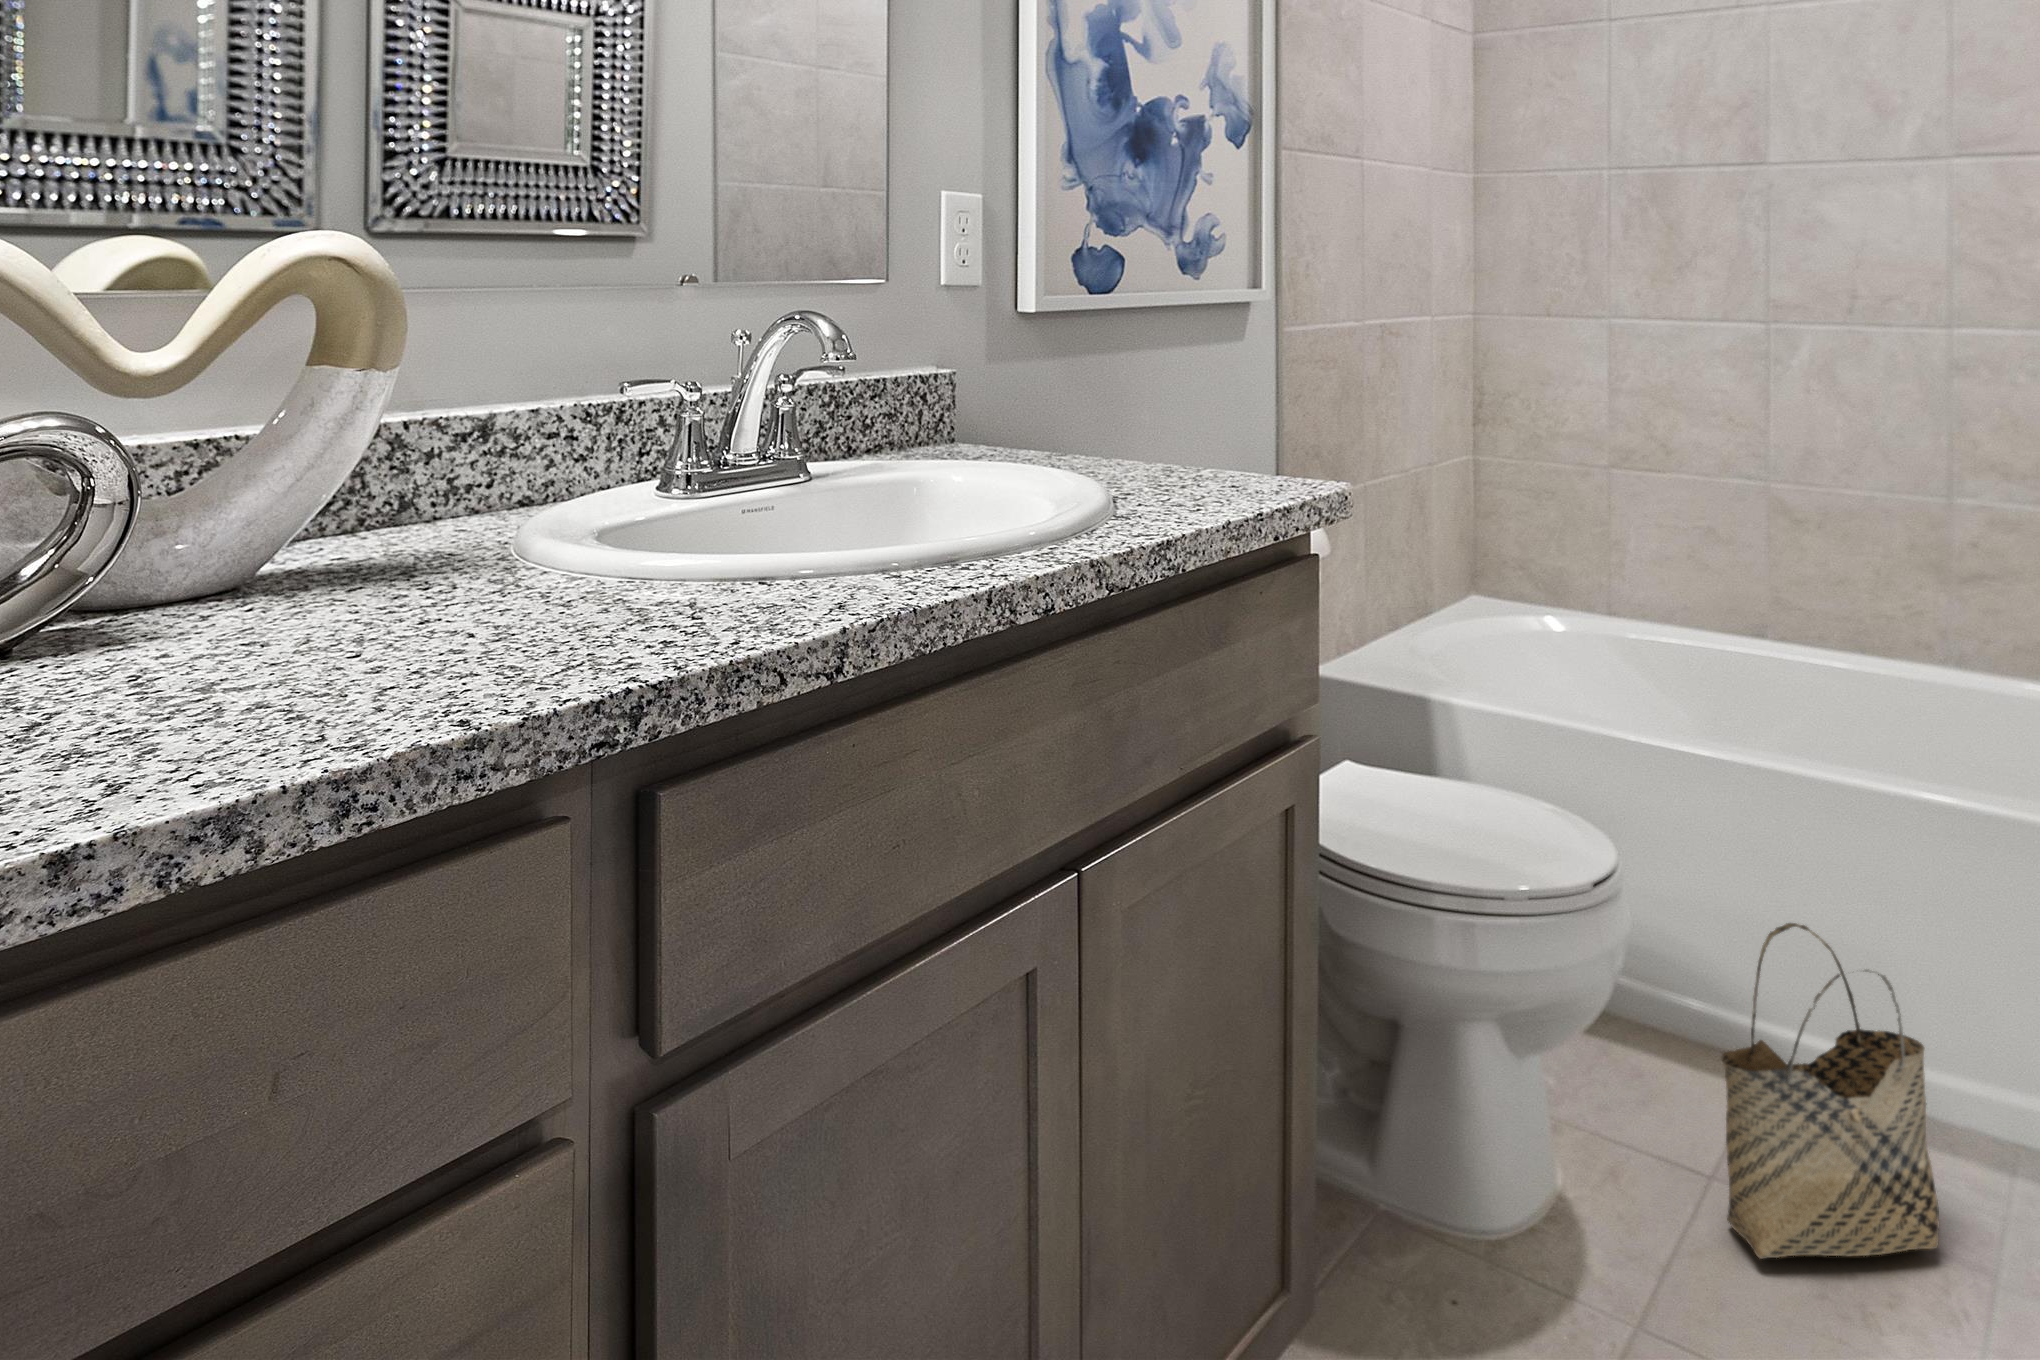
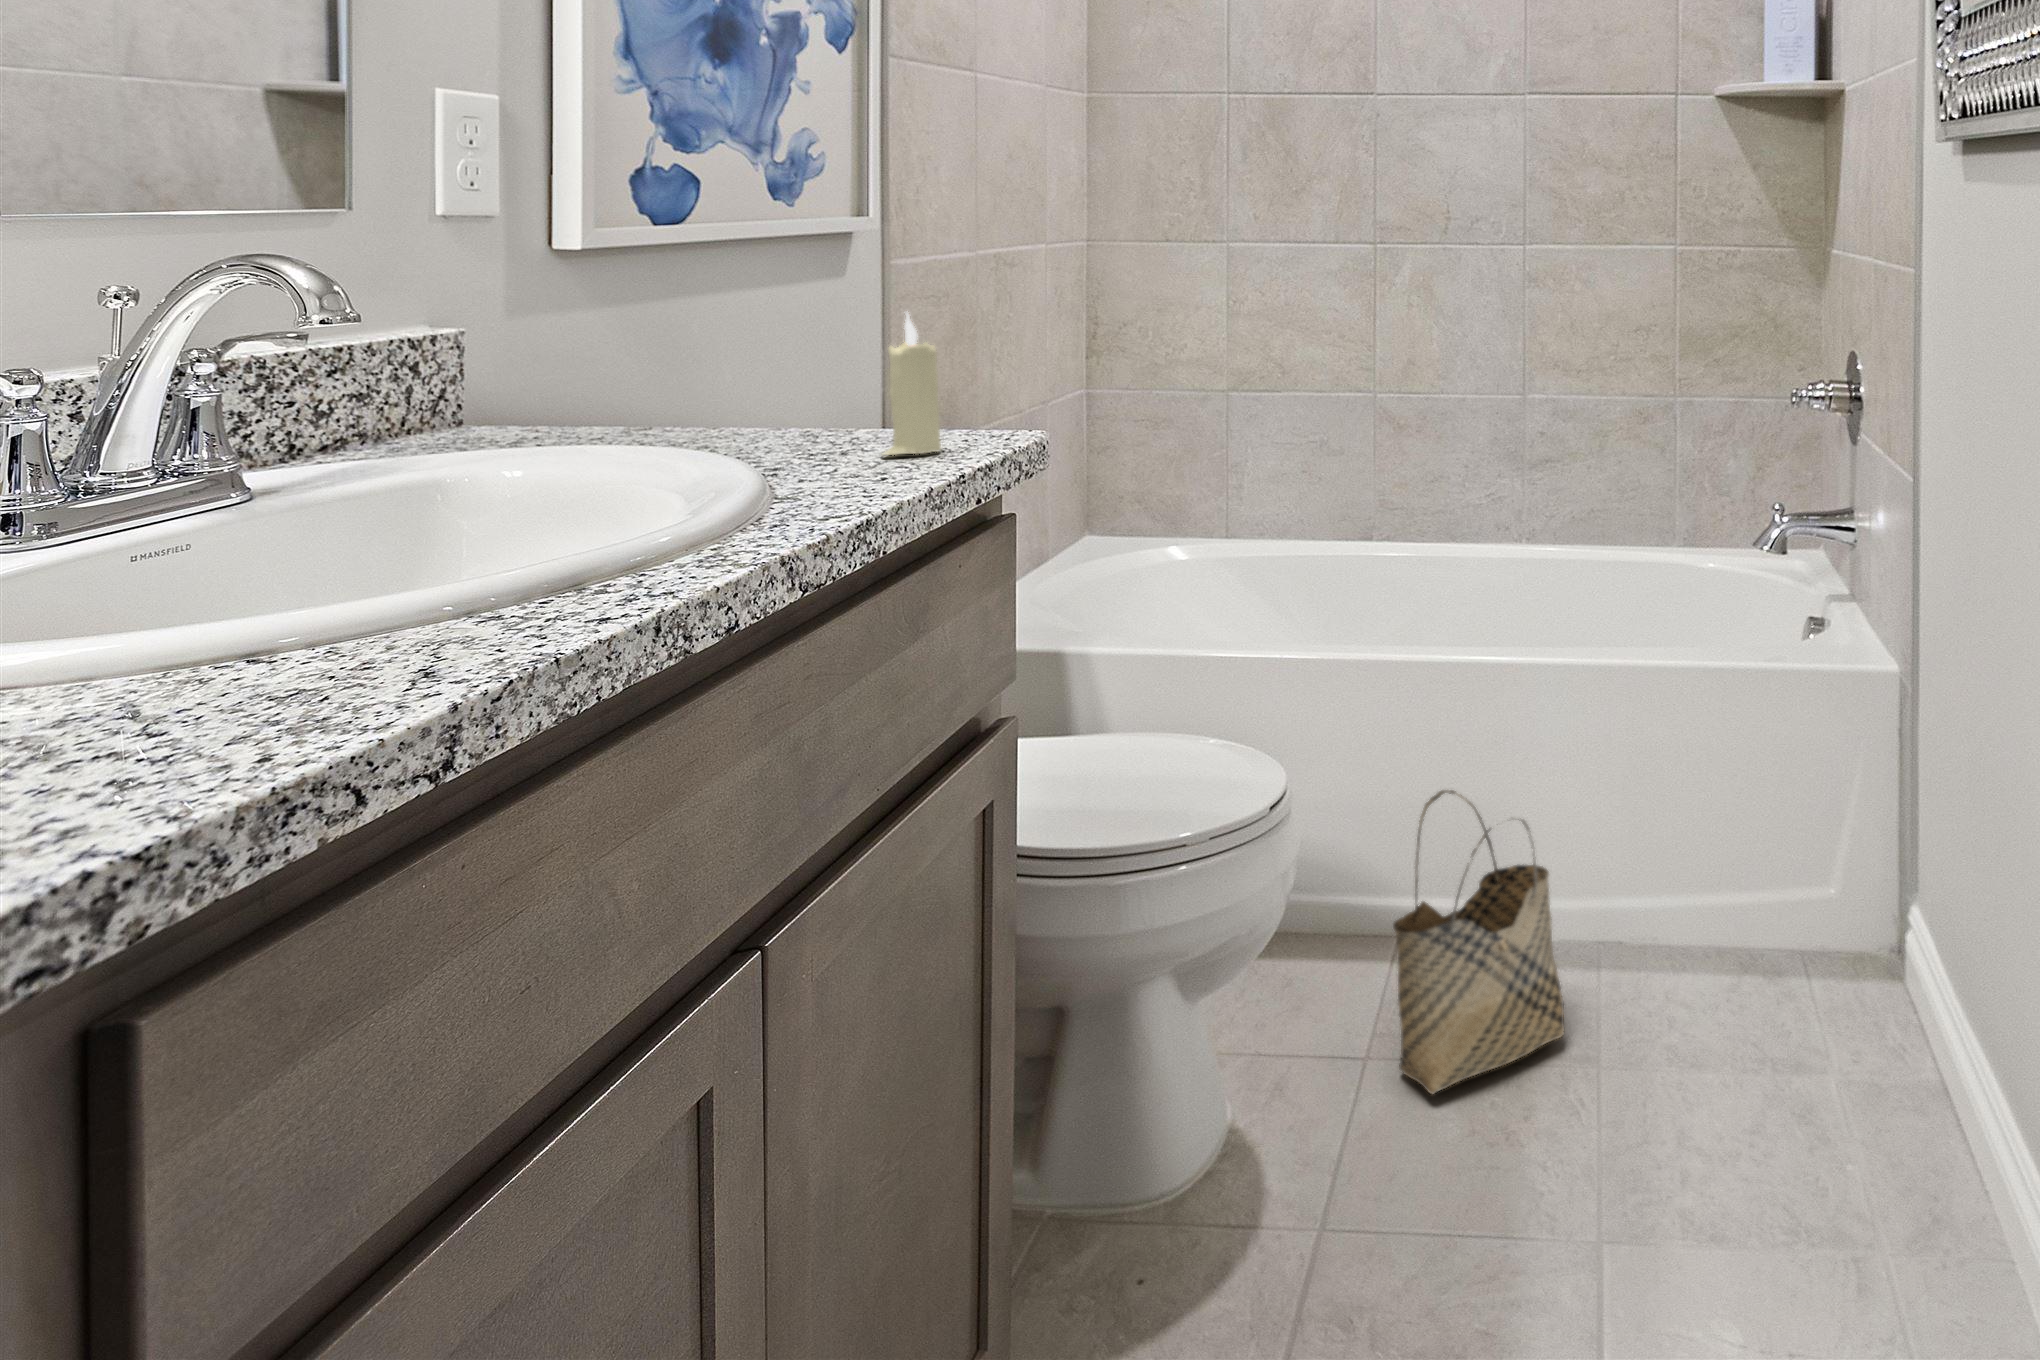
candle: none [1207,368,1257,493] -> present [882,312,941,455]

